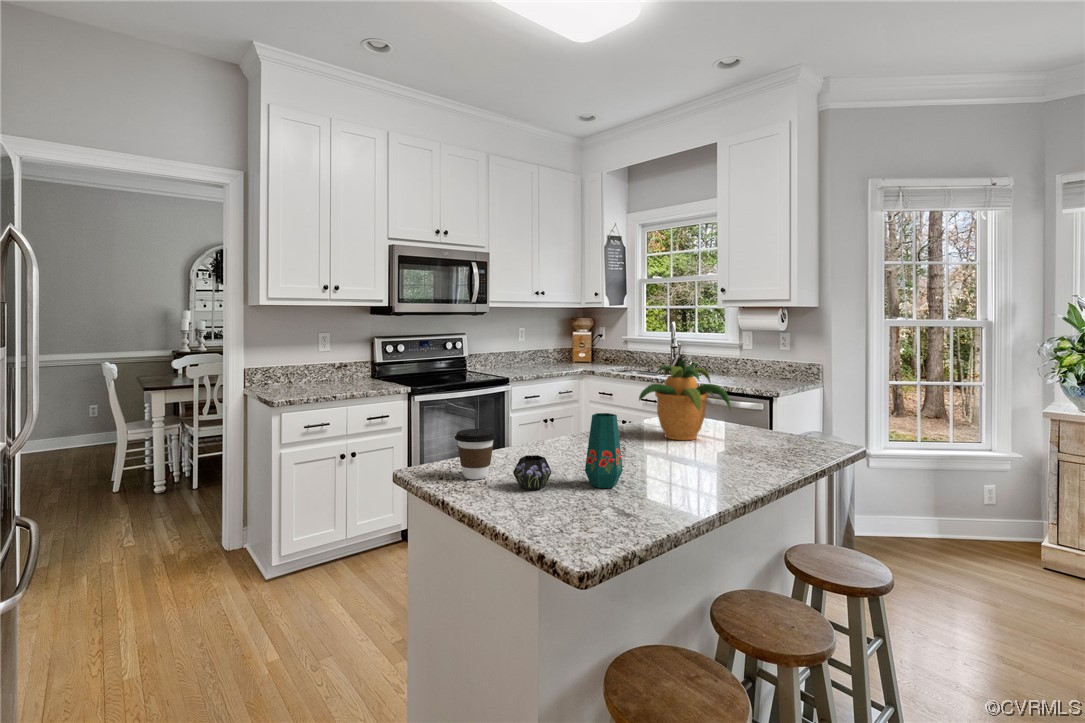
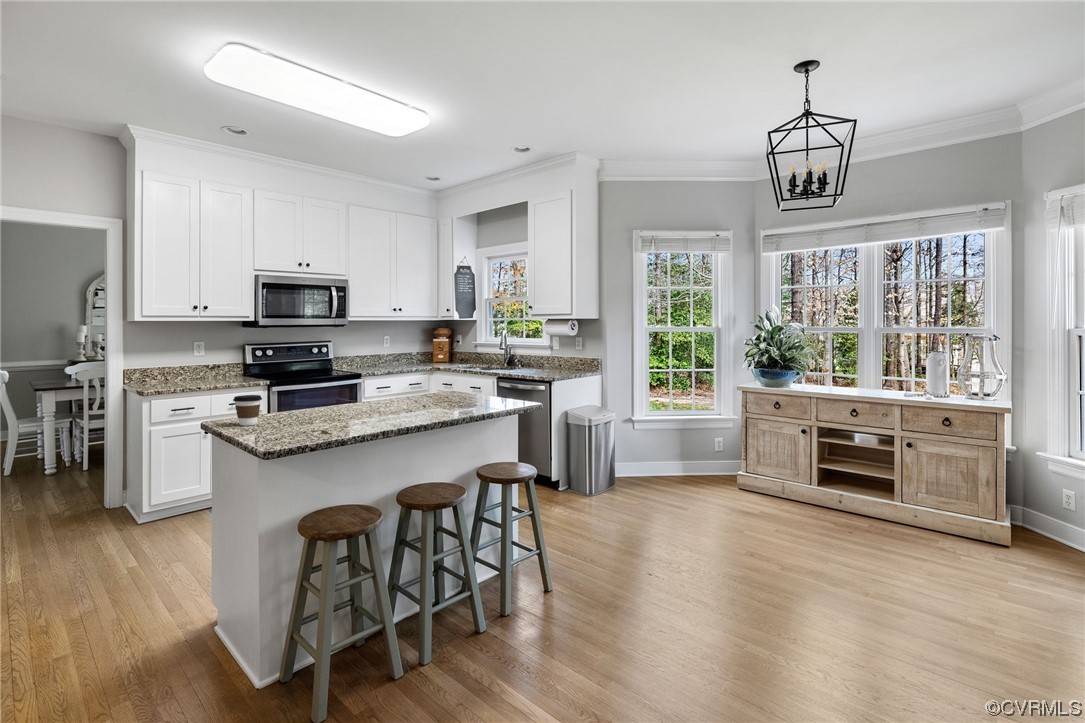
potted plant: present [639,360,731,440] -> none [385,353,450,406]
vase: present [513,413,623,490] -> none [265,382,338,429]

